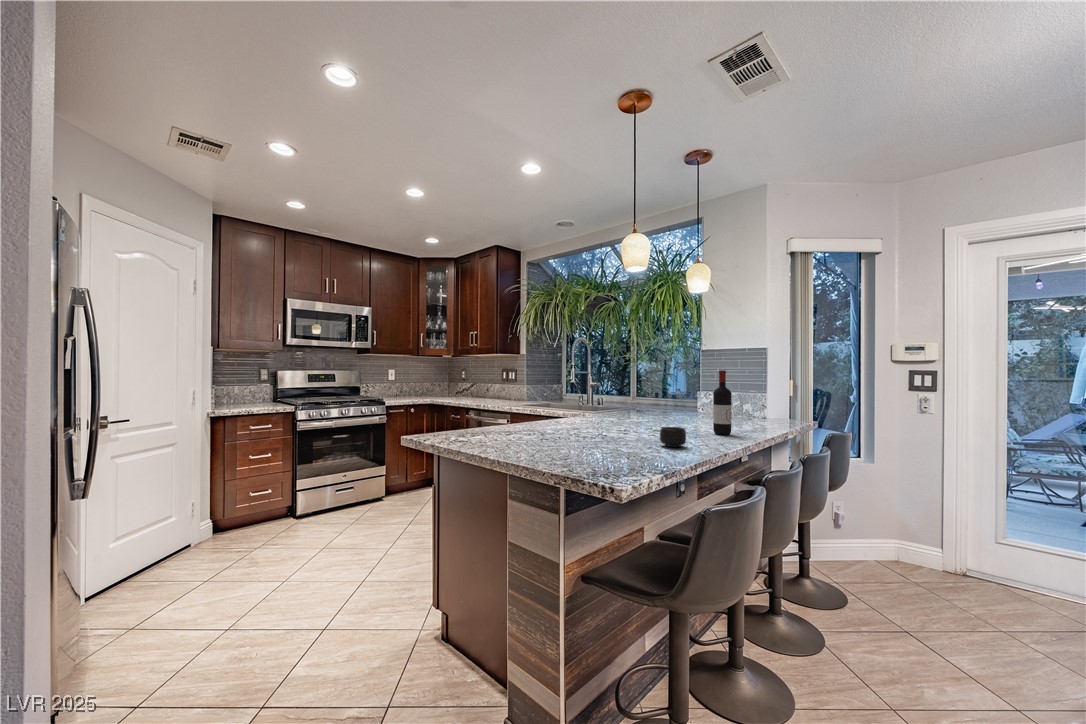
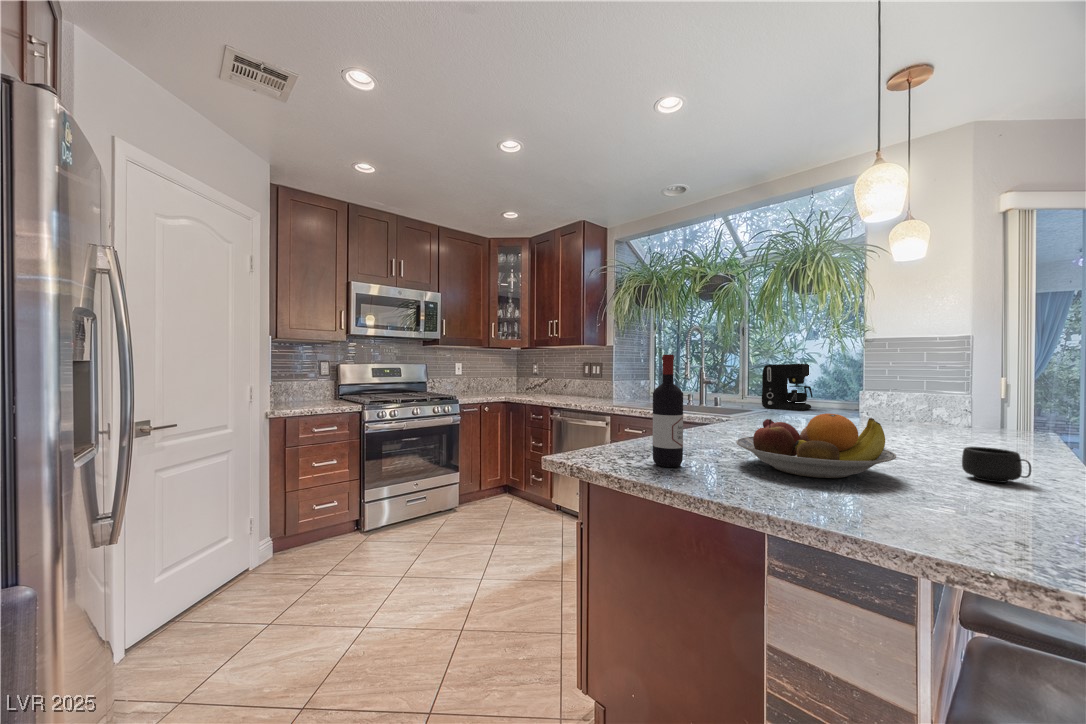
coffee maker: none [636,370,674,408] -> present [762,364,813,410]
wine bottle: present [713,370,732,435] -> present [653,355,683,467]
fruit bowl: none [531,407,618,447] -> present [736,414,896,478]

